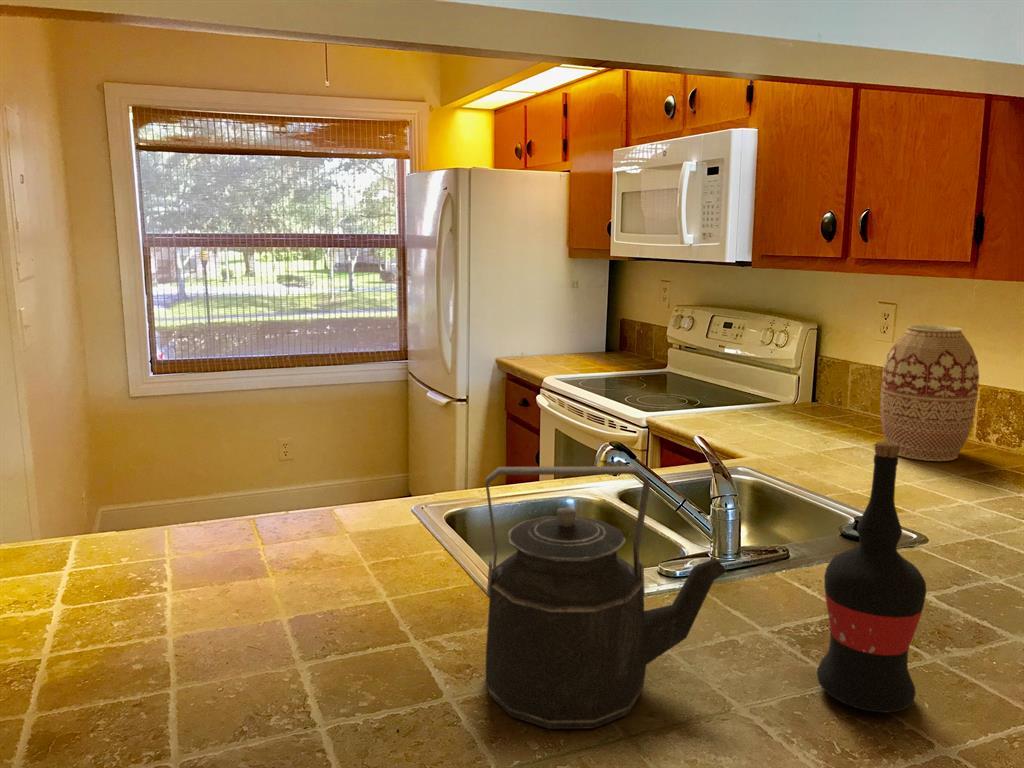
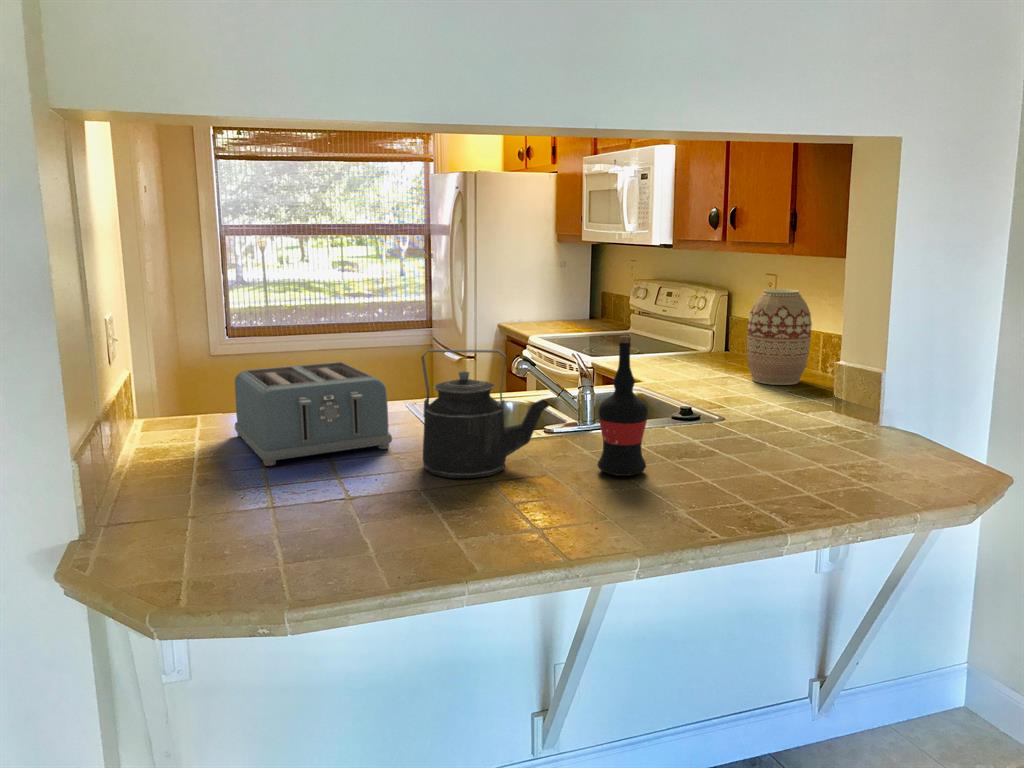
toaster: none [124,459,414,698] -> present [235,362,392,466]

